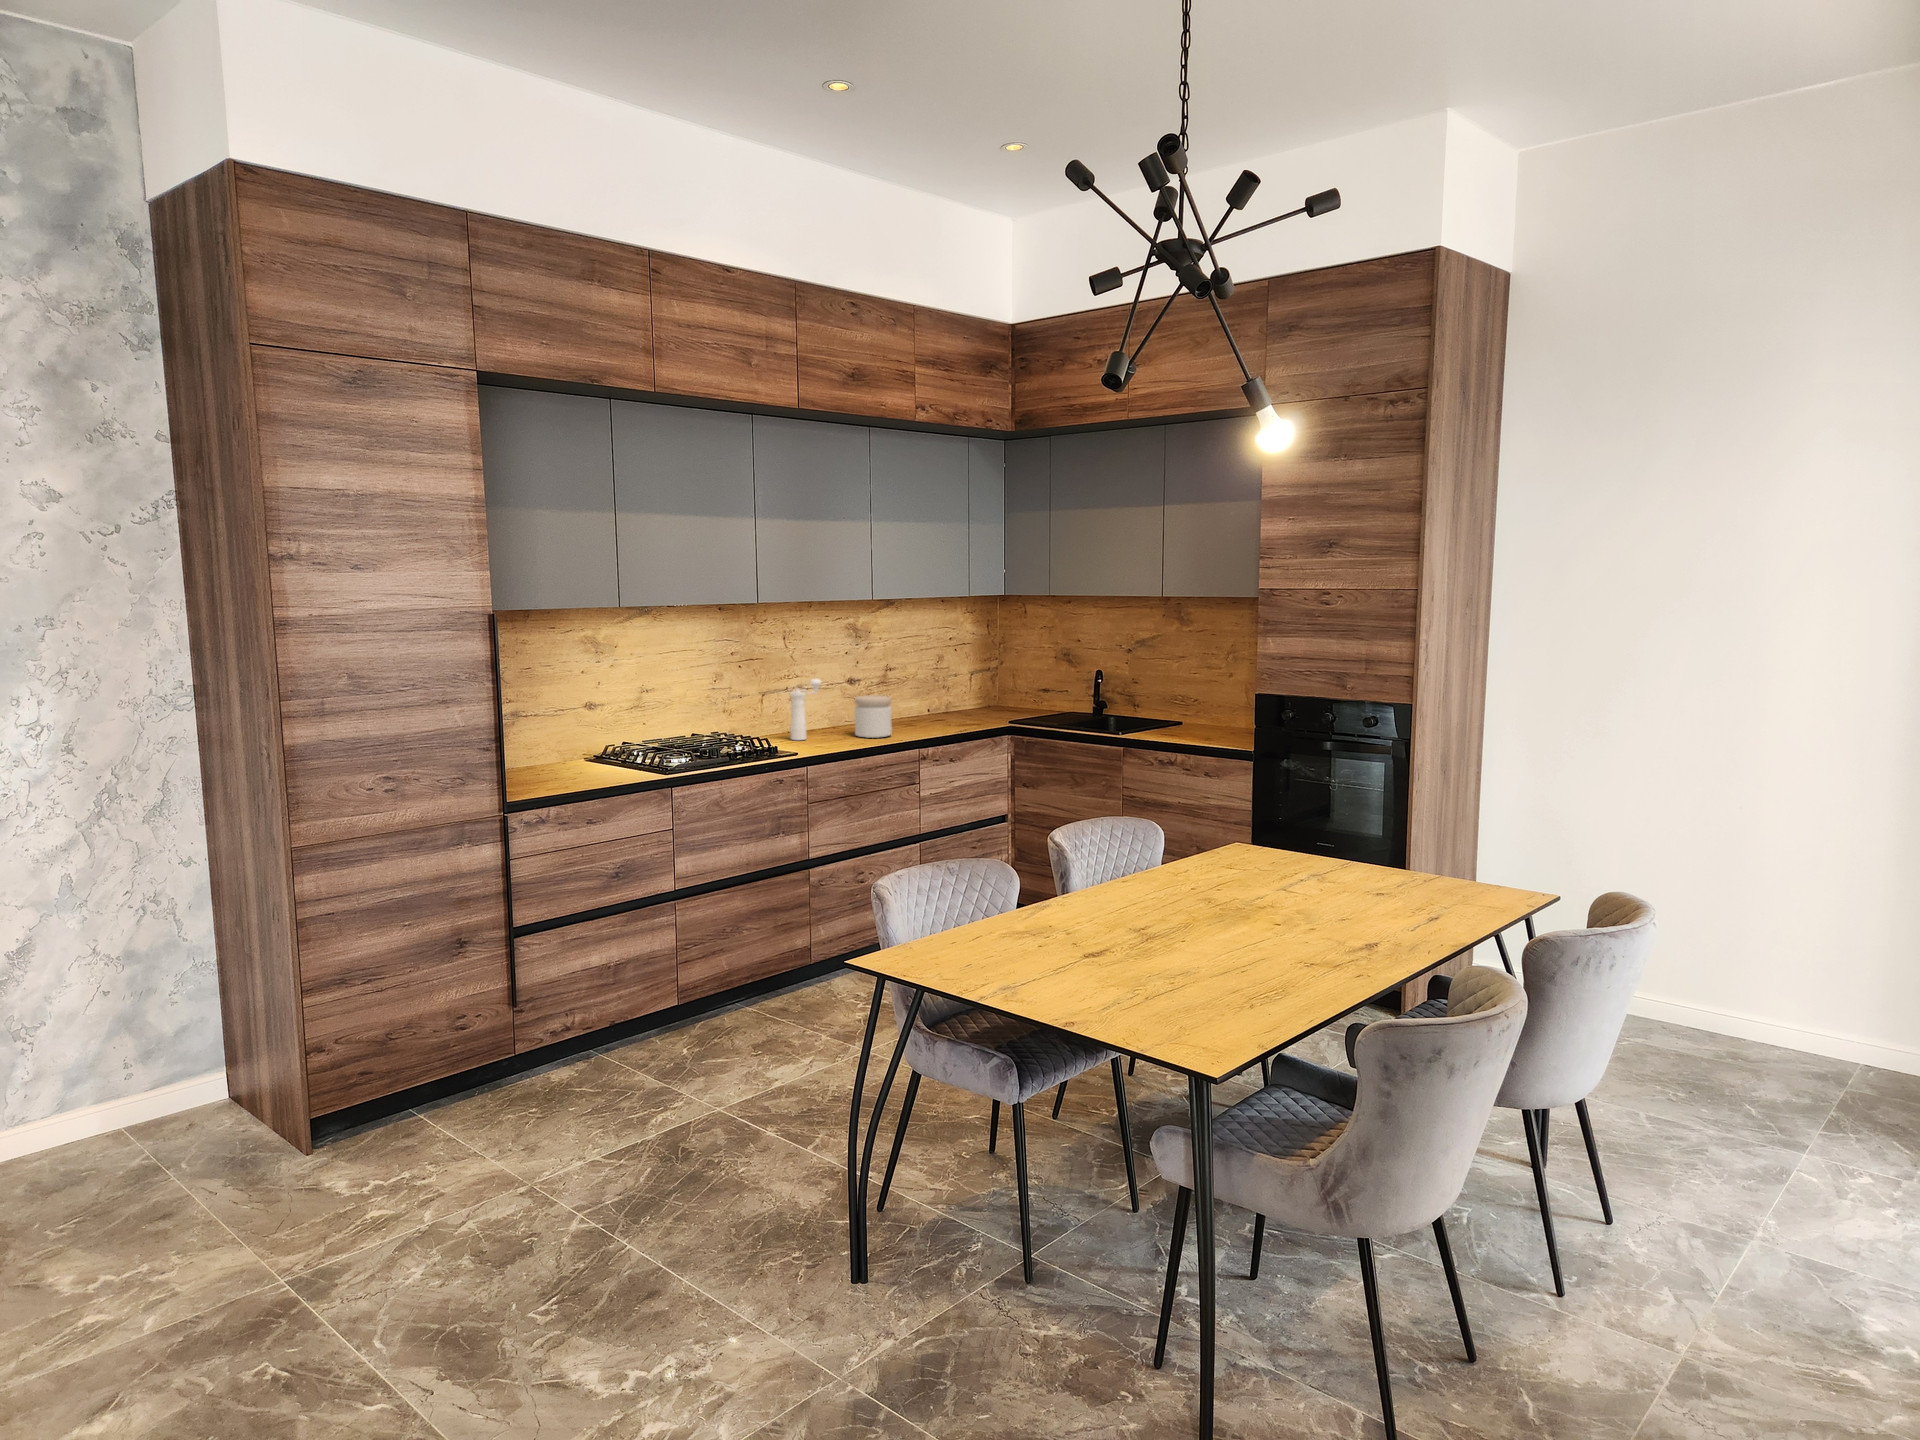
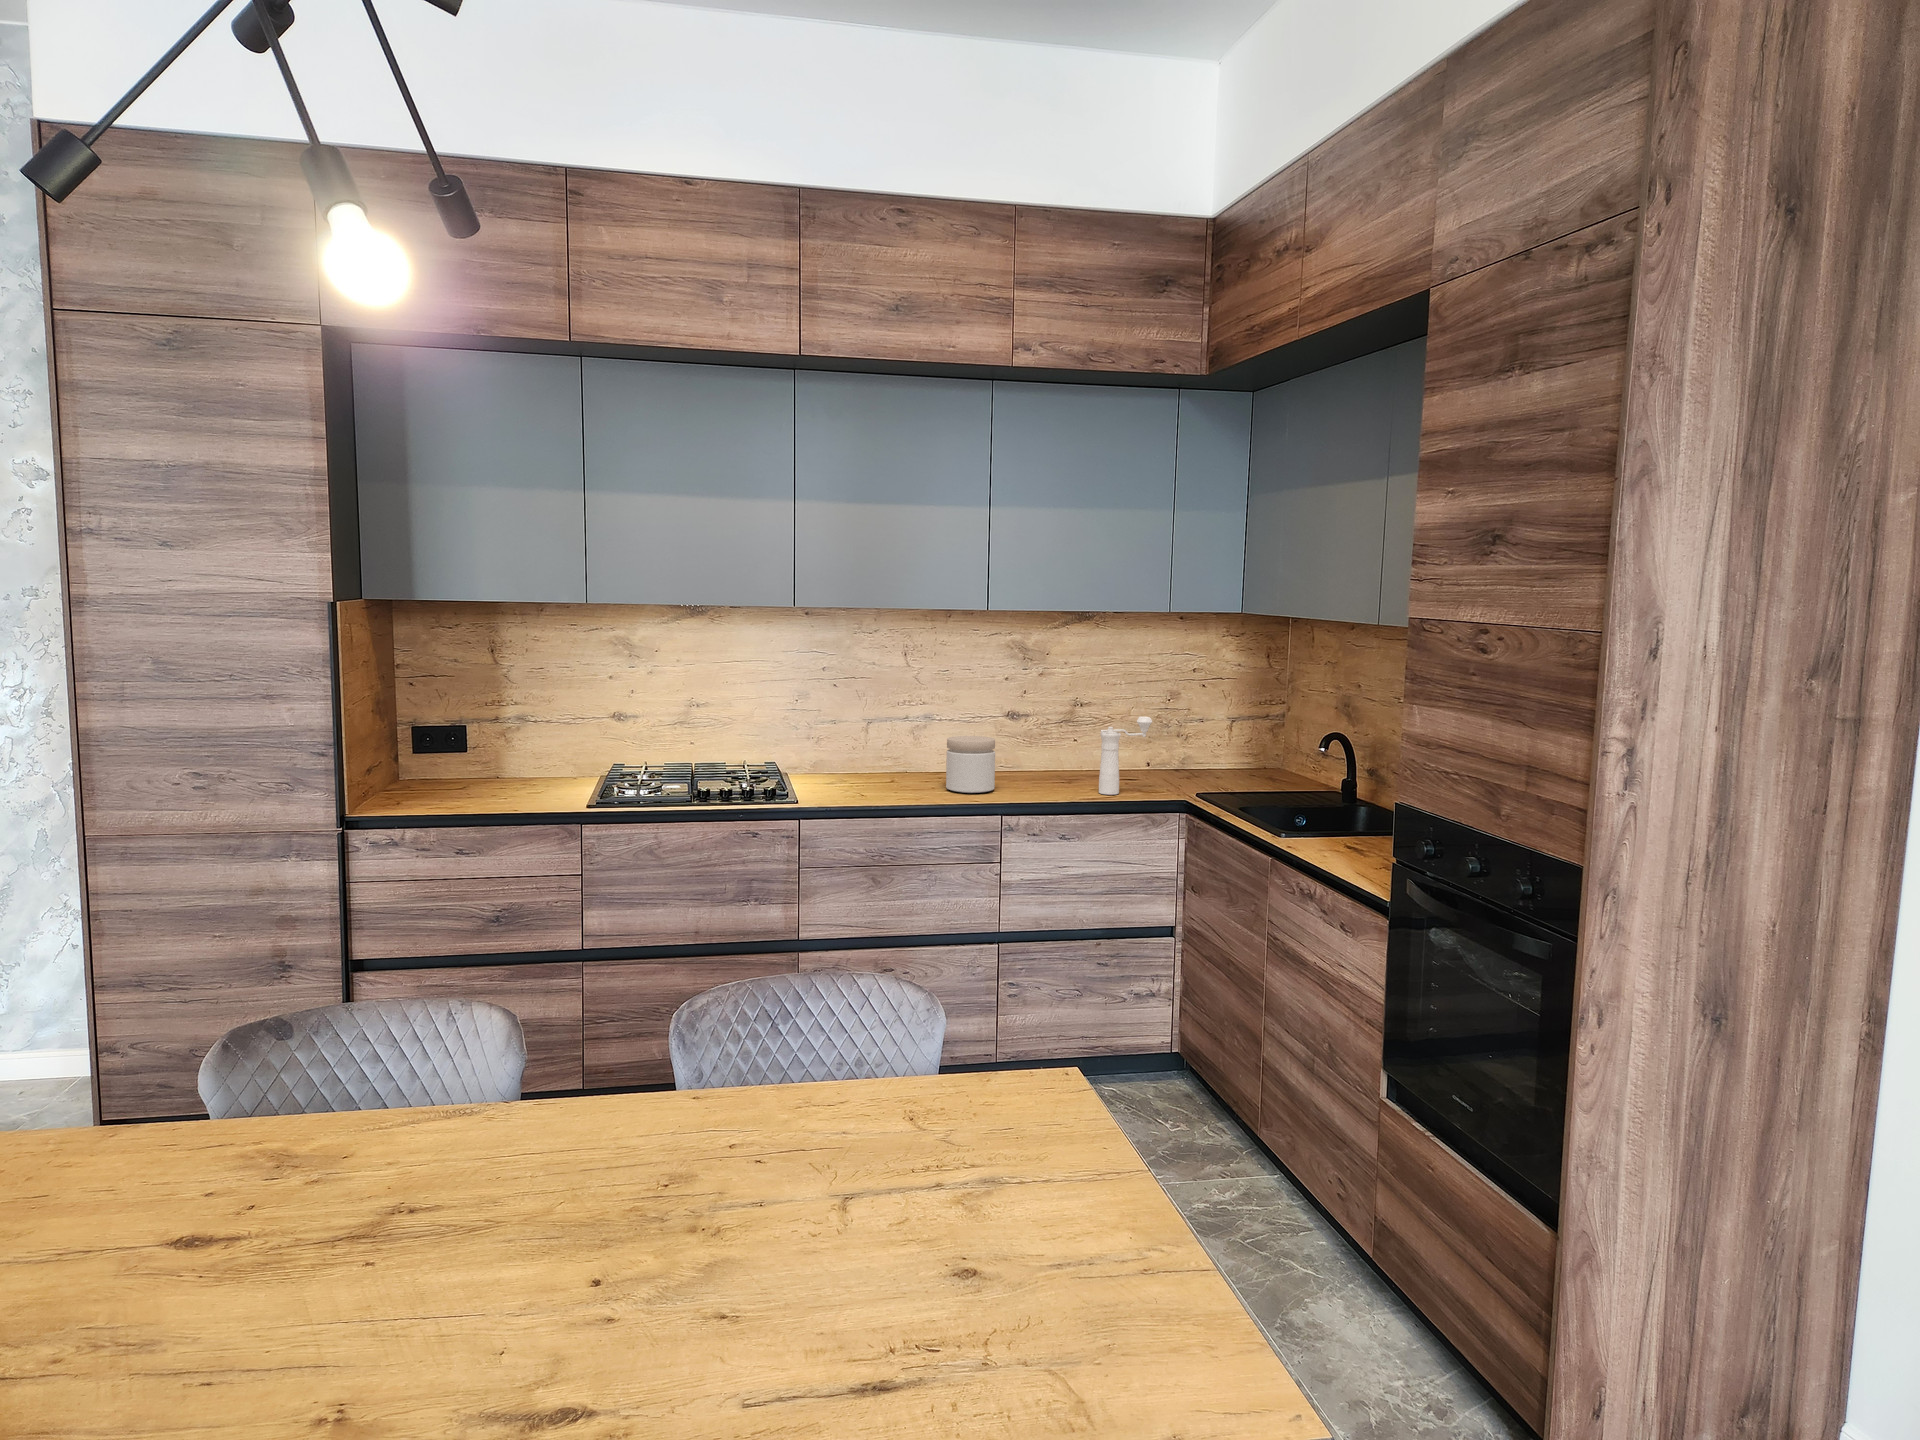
pepper mill: present [790,679,821,740] -> present [1099,717,1152,795]

